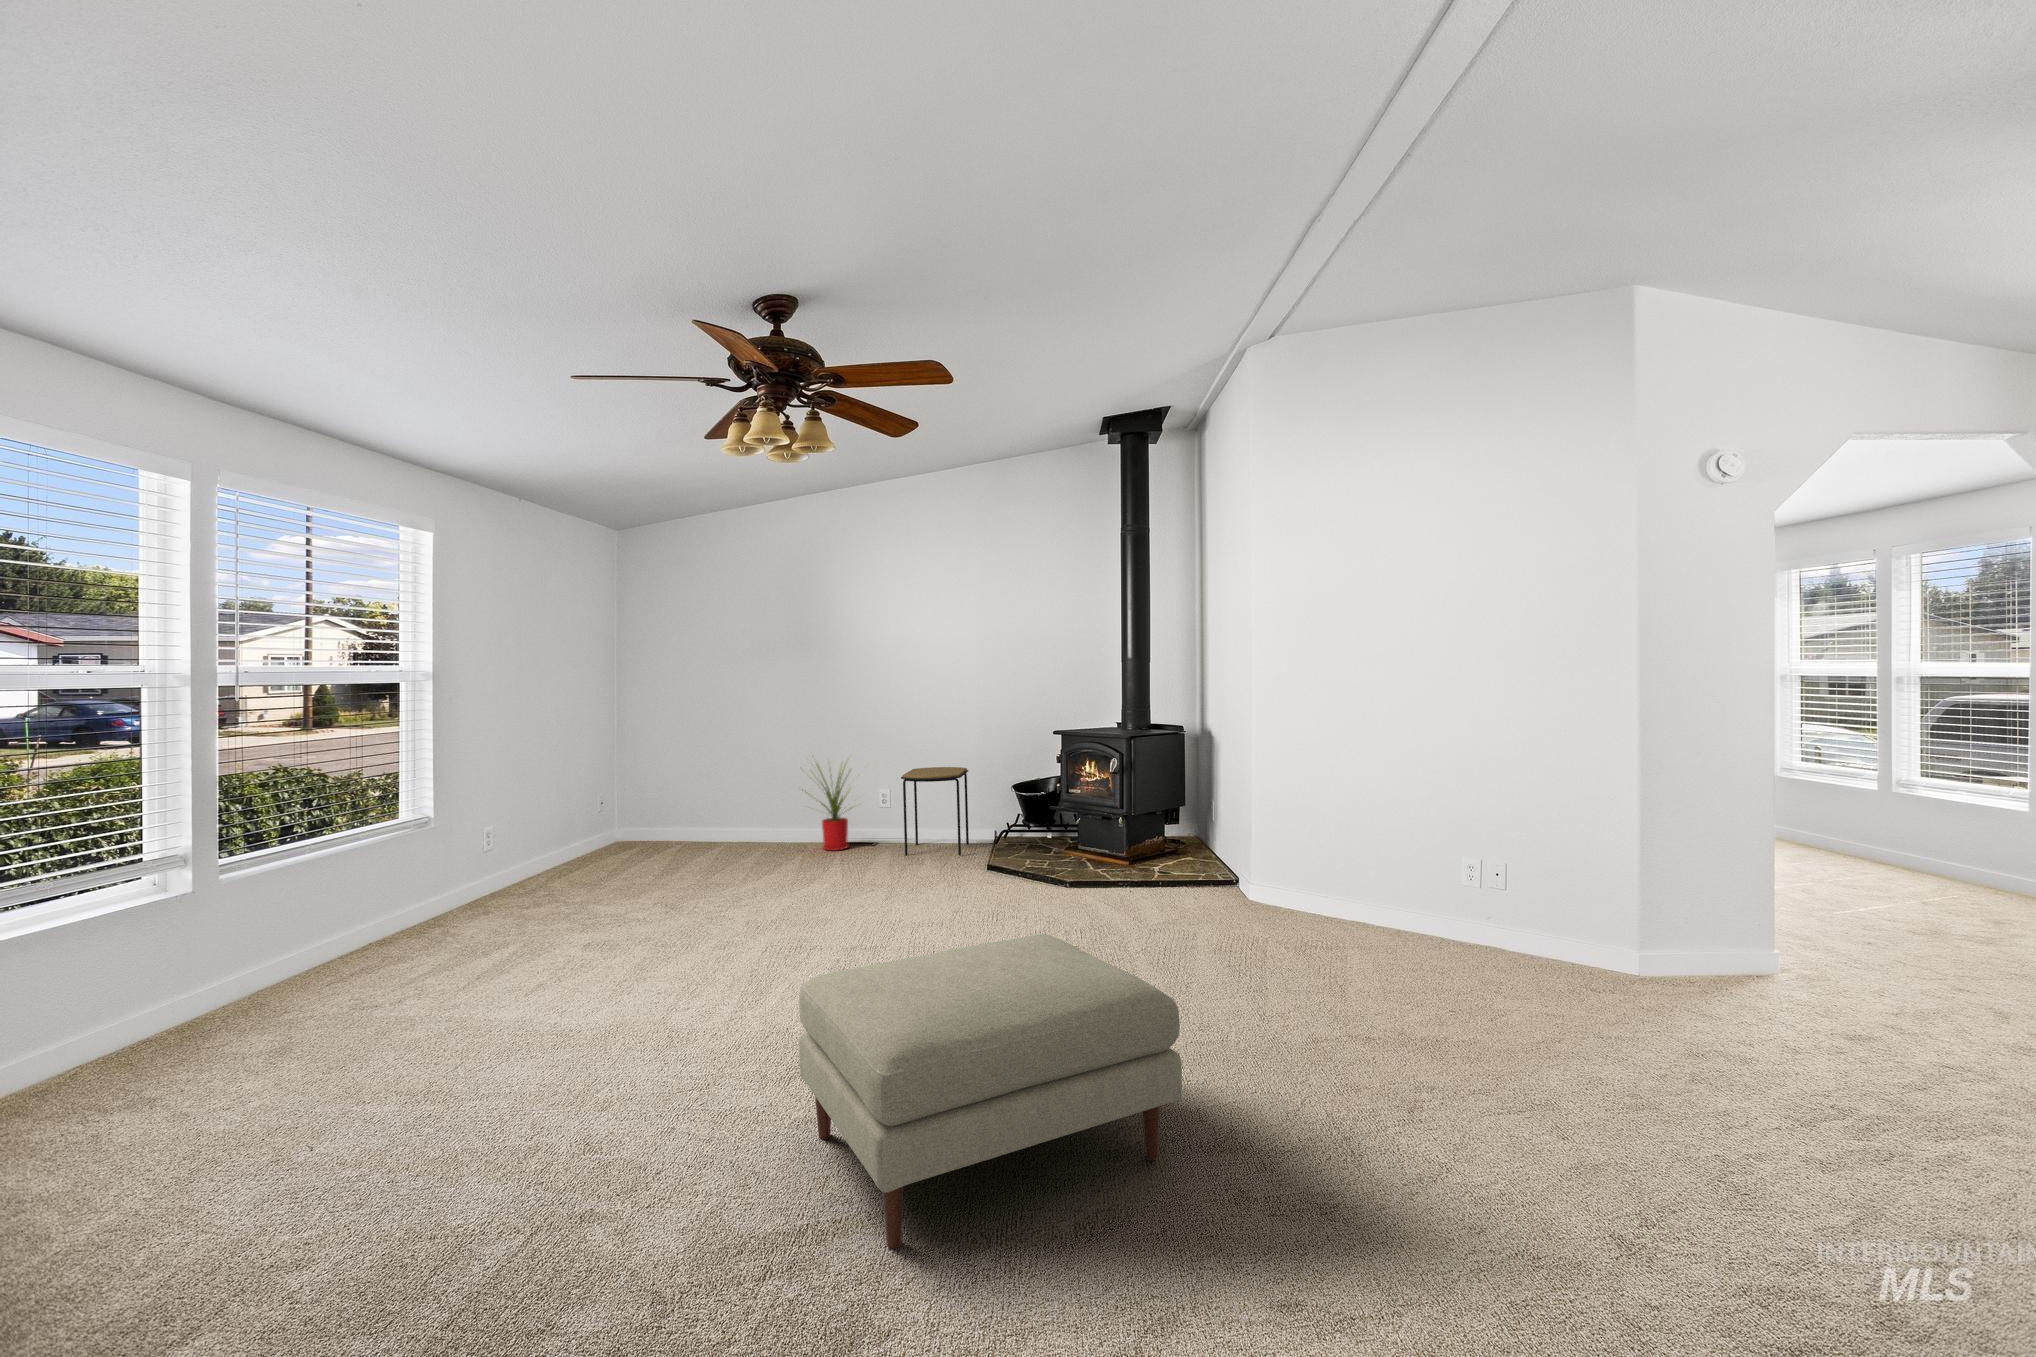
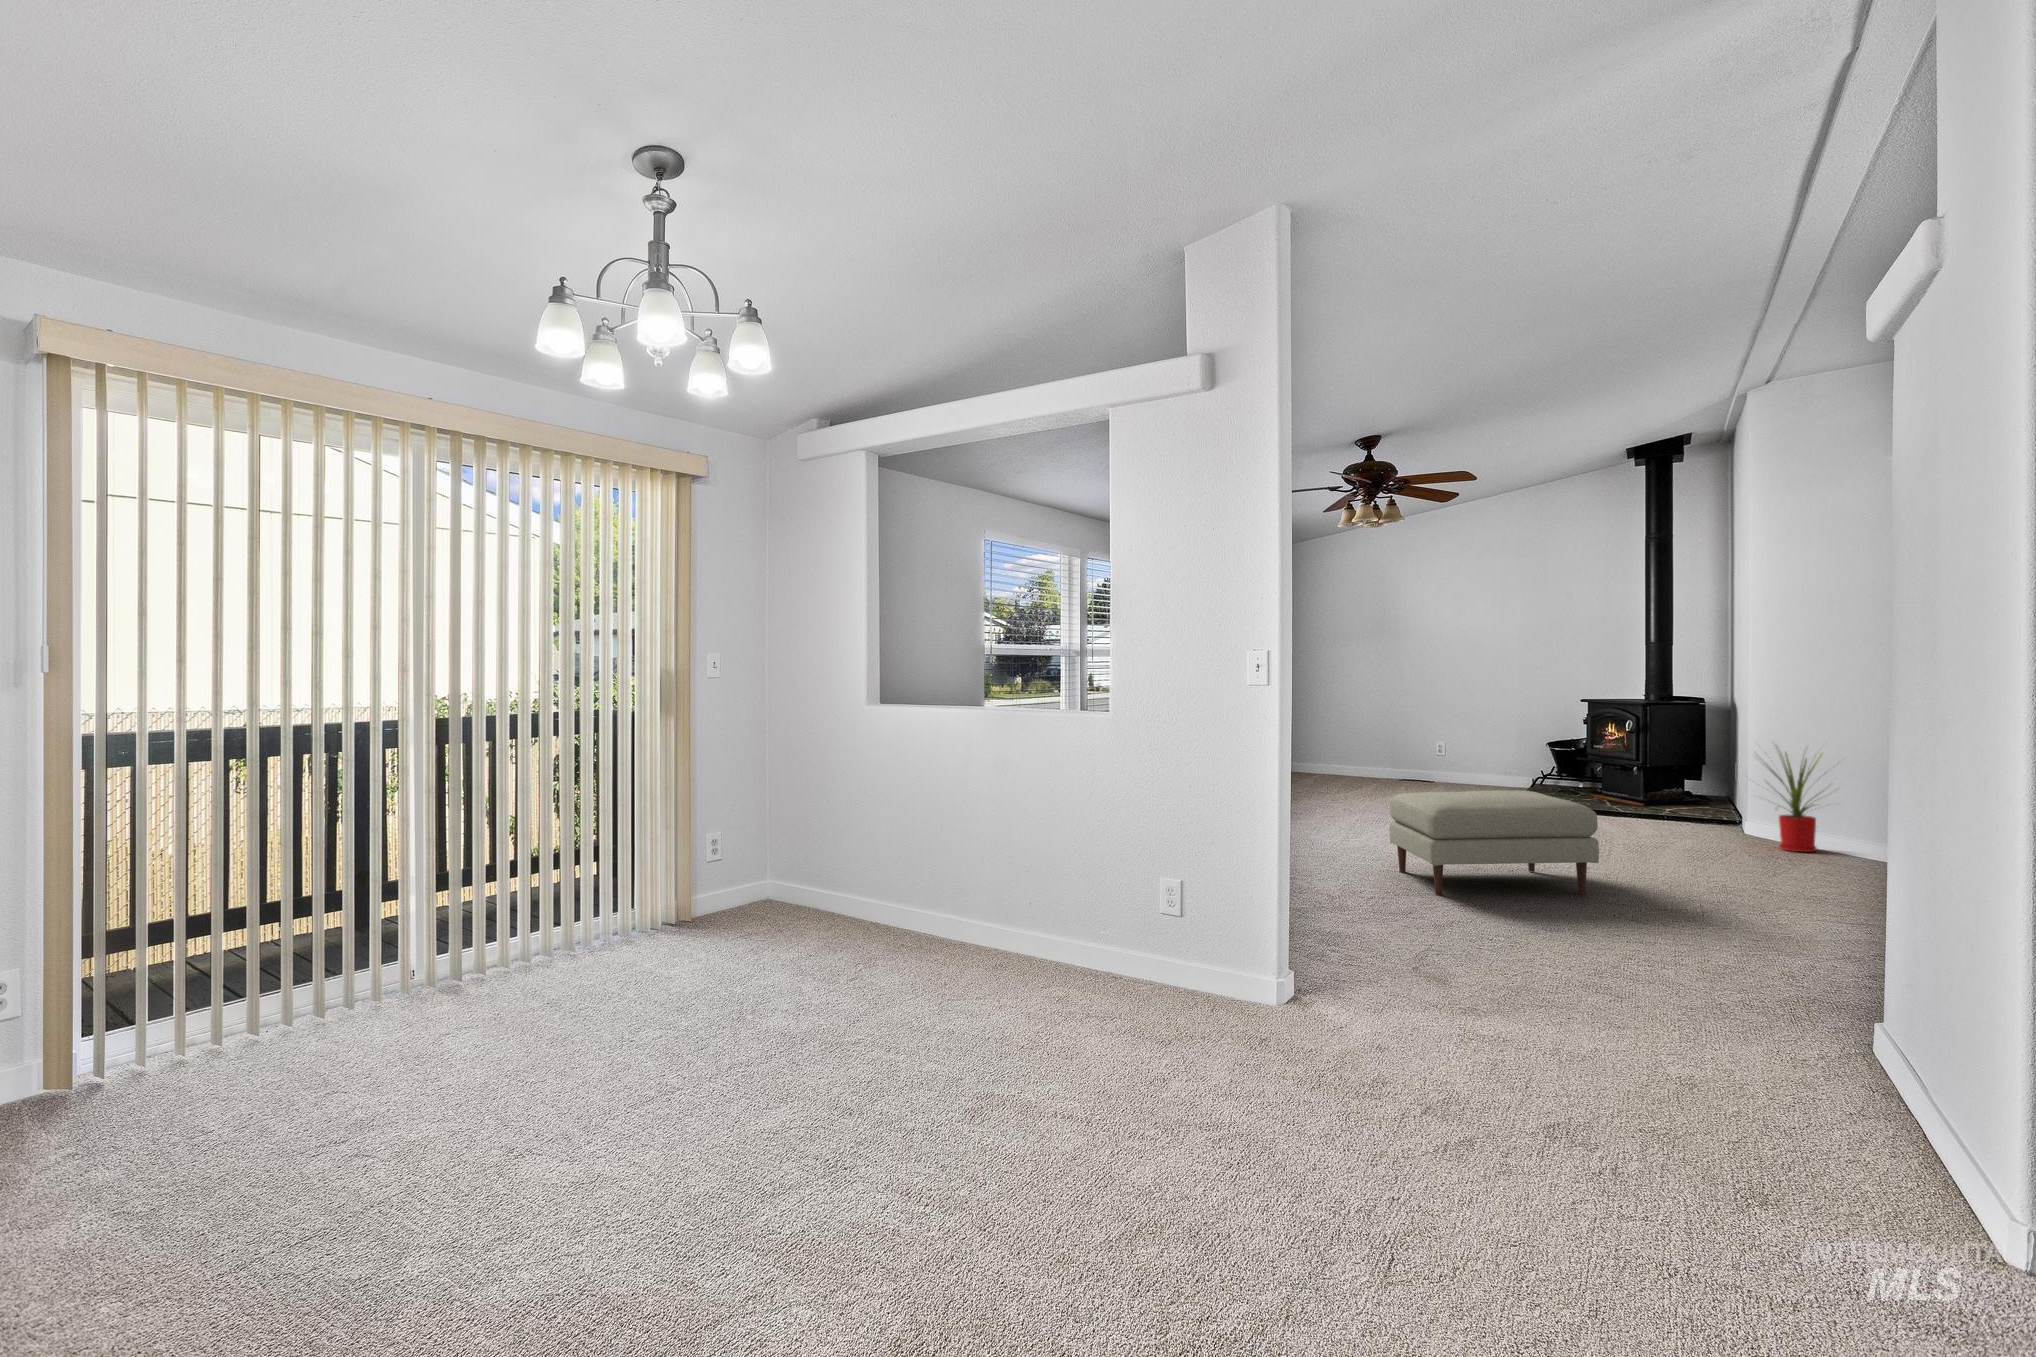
house plant: present [802,765,848,851] -> present [1766,745,1820,852]
side table: present [901,767,969,856] -> none [1447,729,1505,795]

